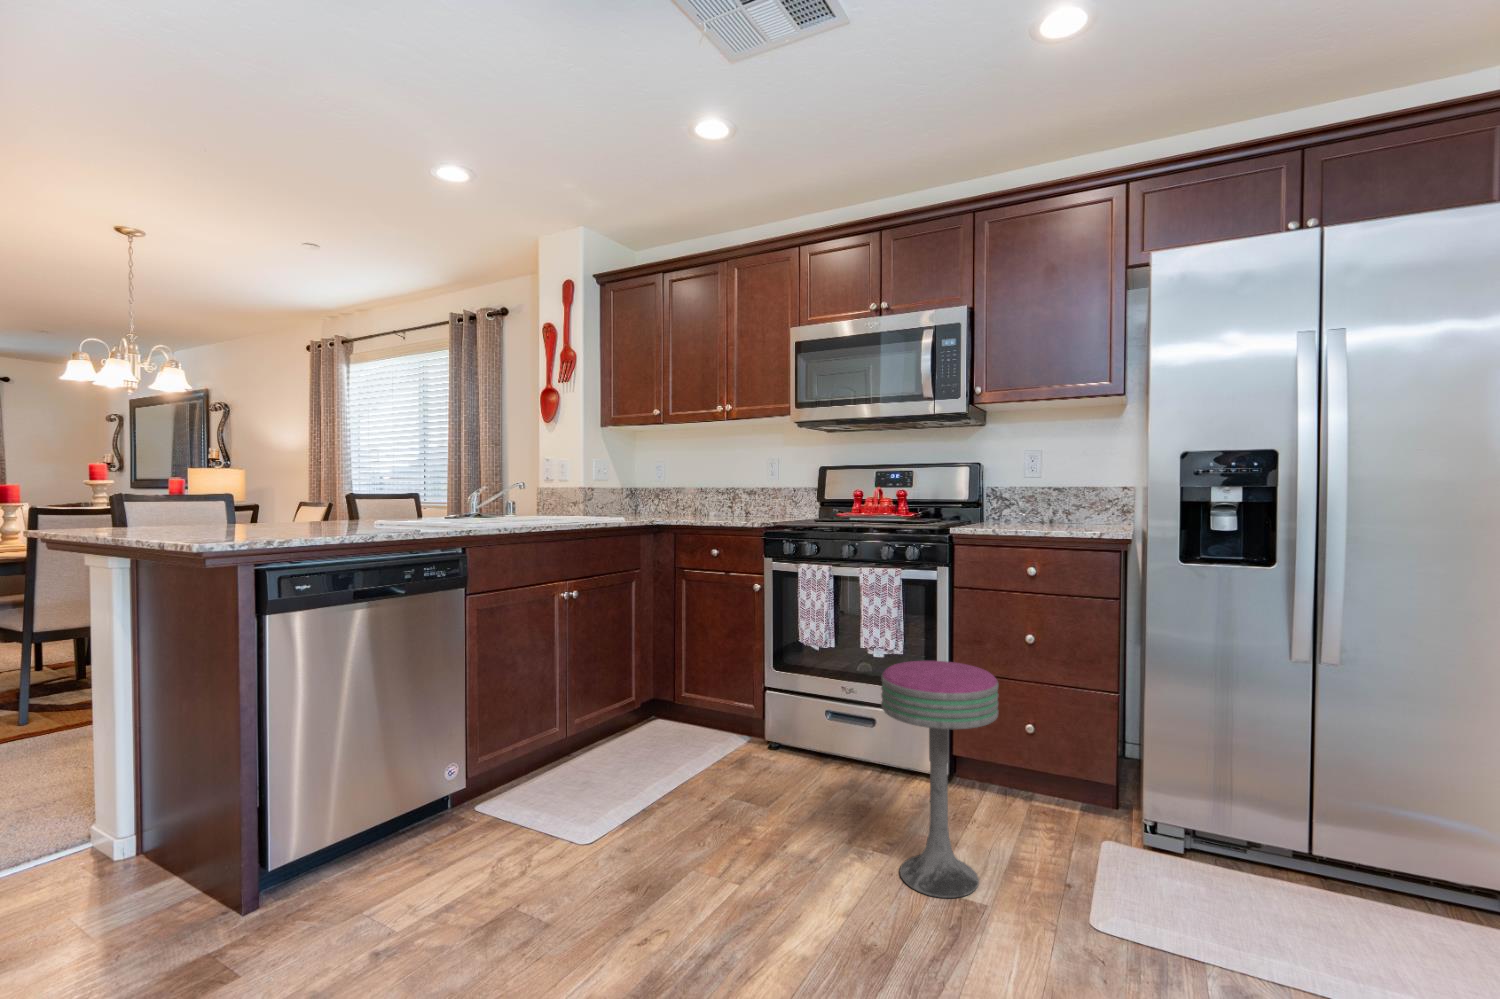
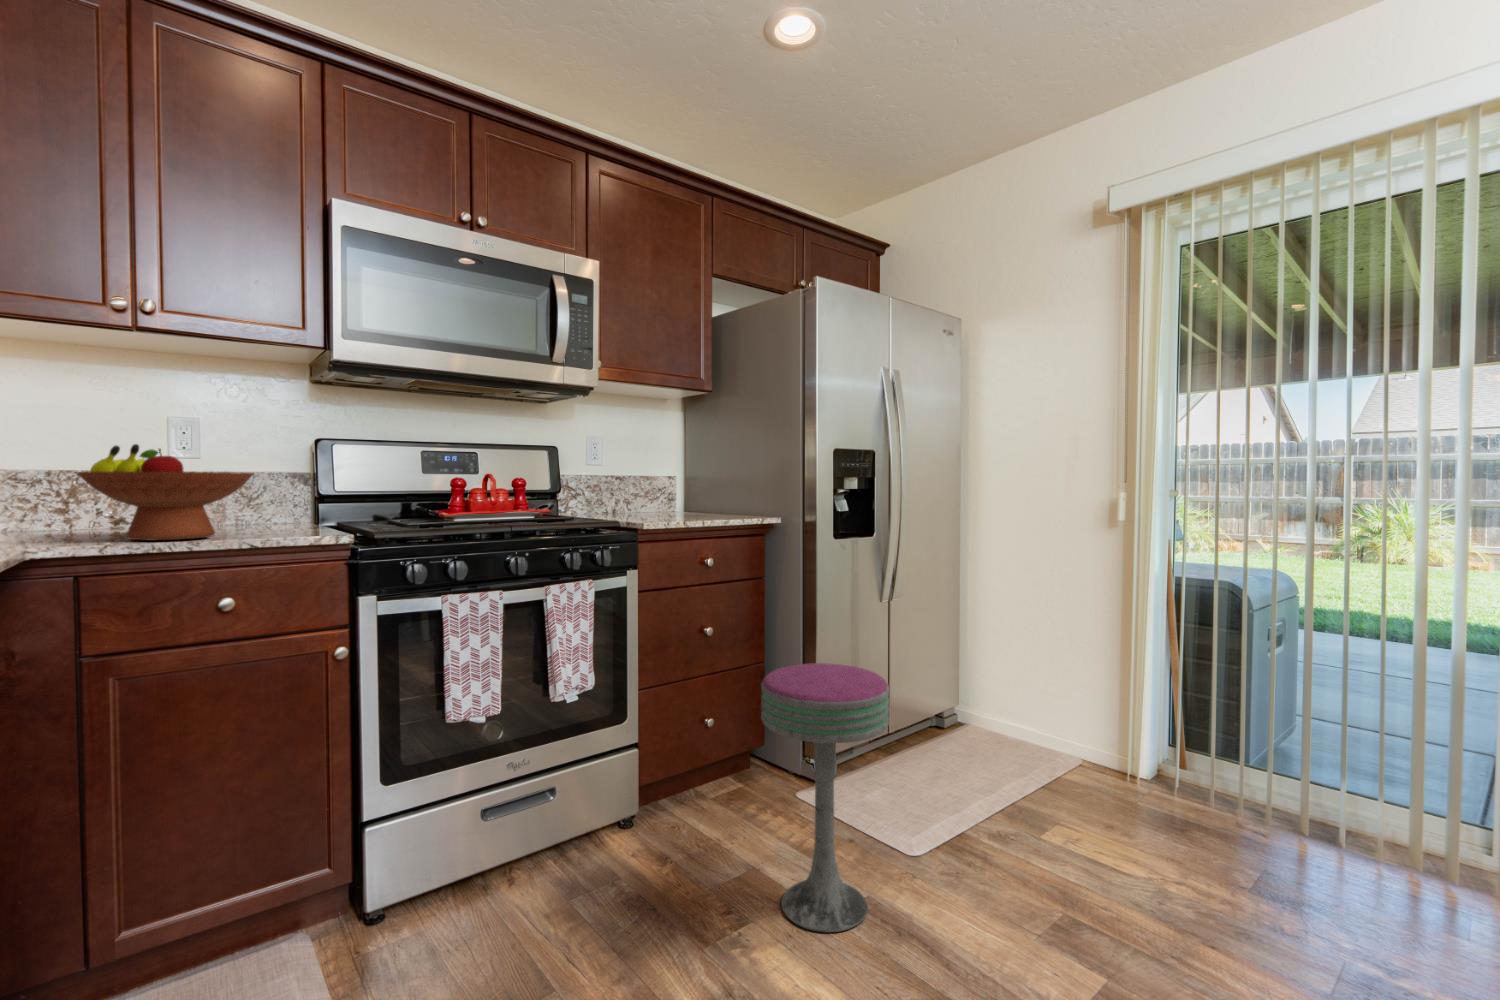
fruit bowl: none [685,476,752,521] -> present [77,444,254,540]

